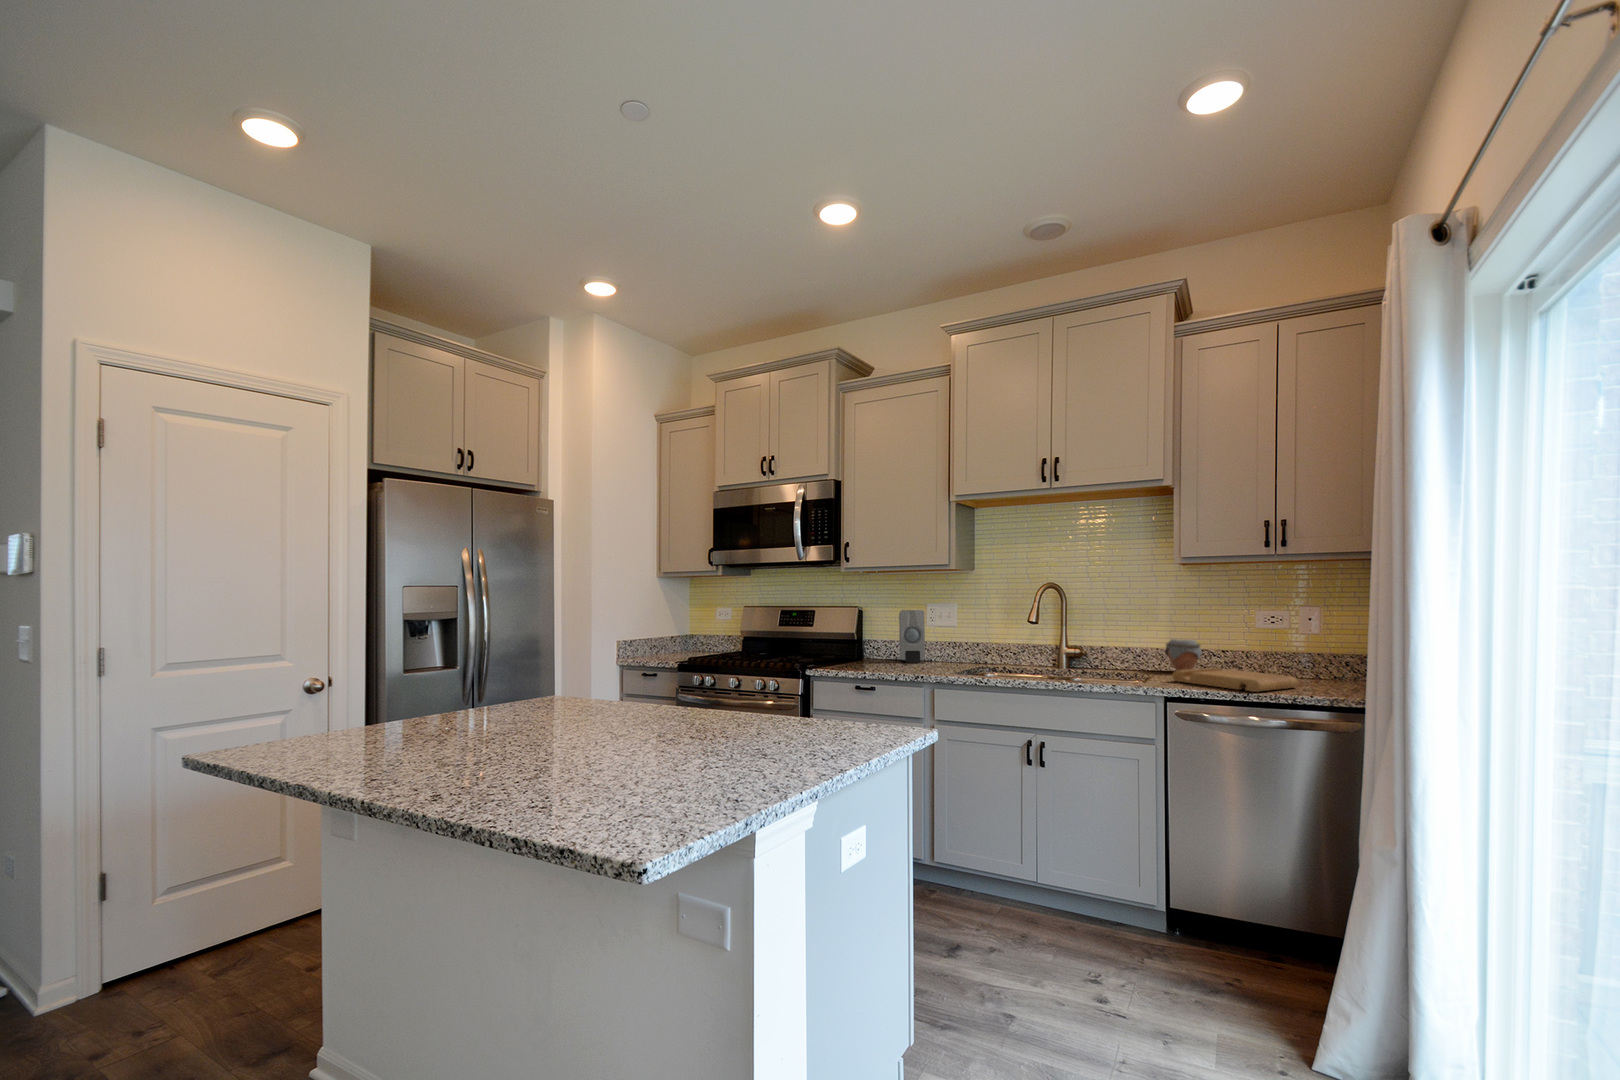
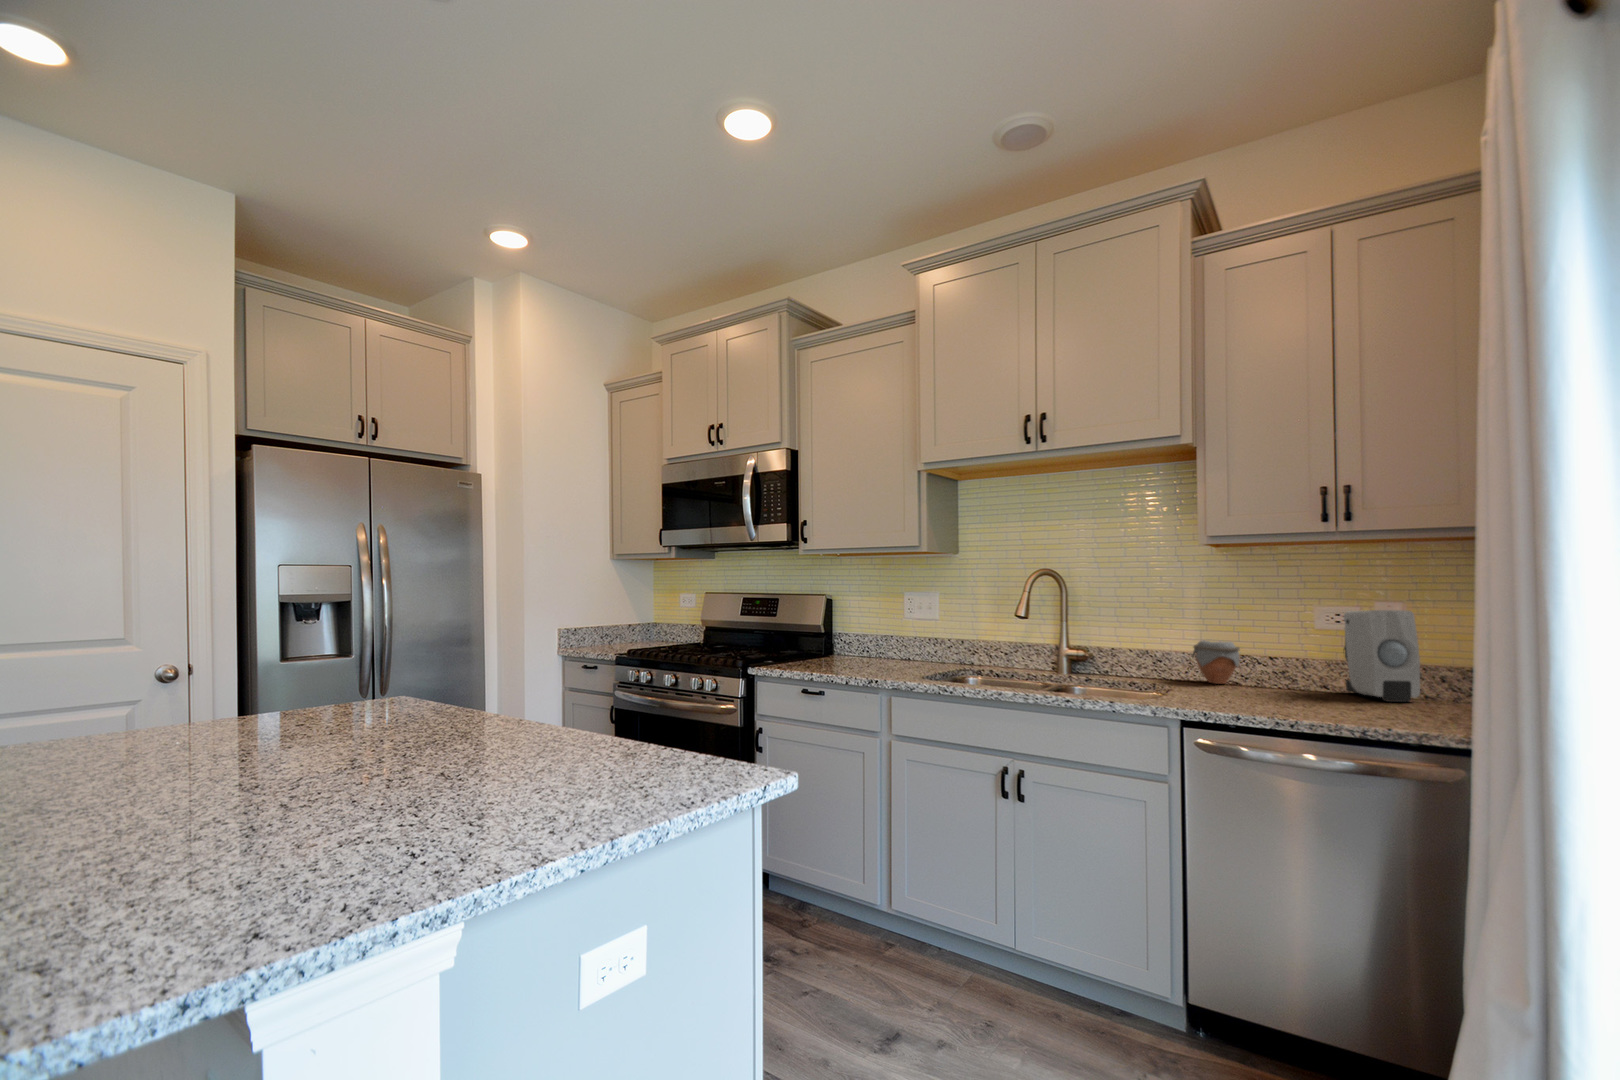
soap dispenser: present [899,610,925,663] -> present [1344,610,1420,702]
cutting board: present [1172,668,1298,692] -> none [1195,679,1370,717]

